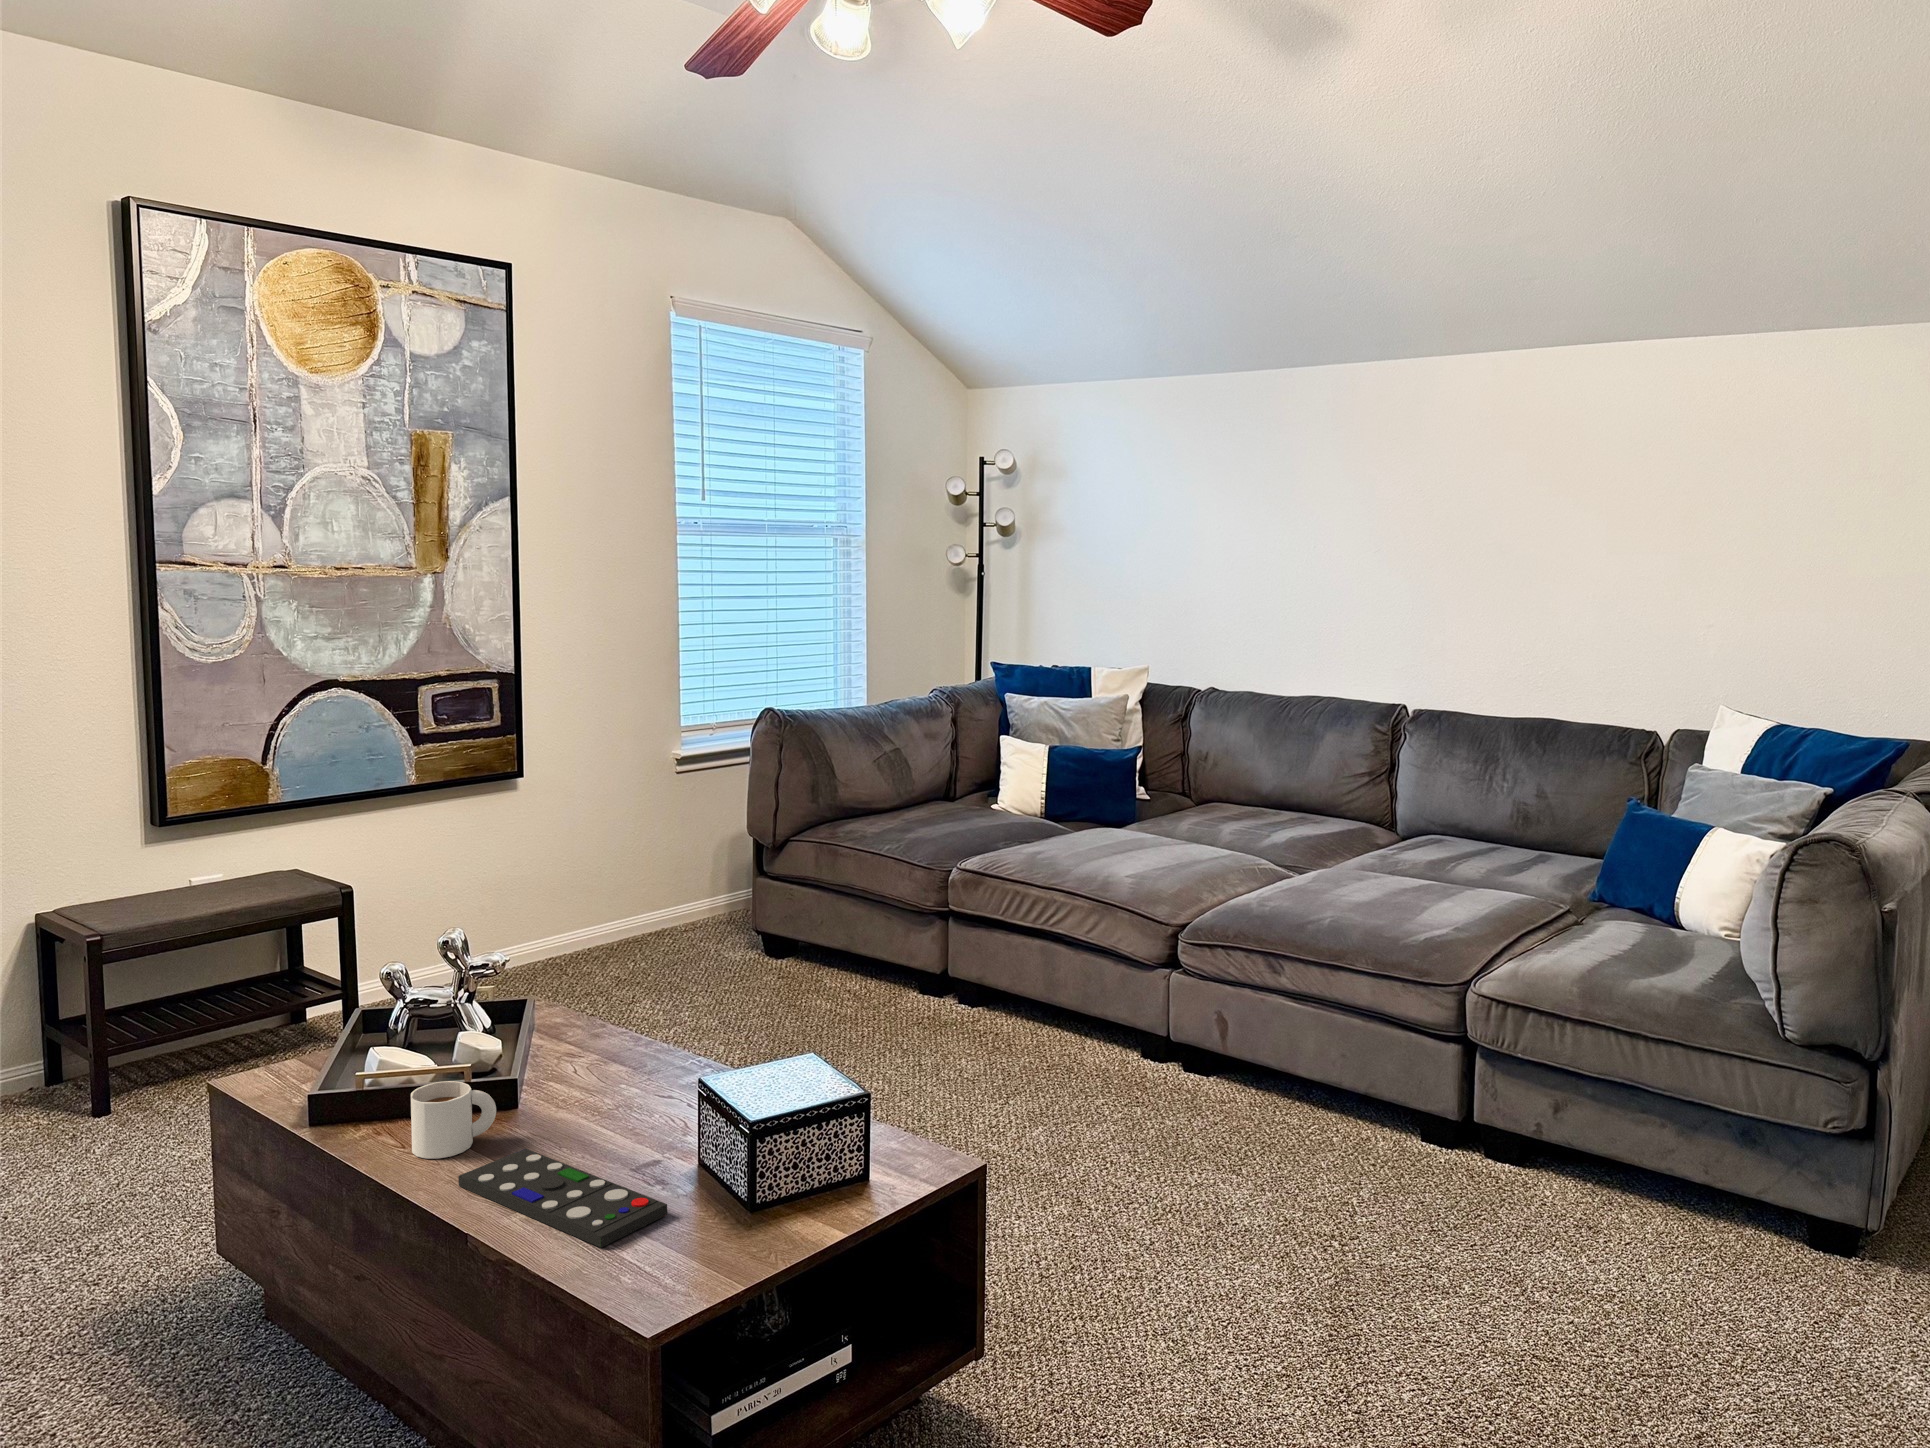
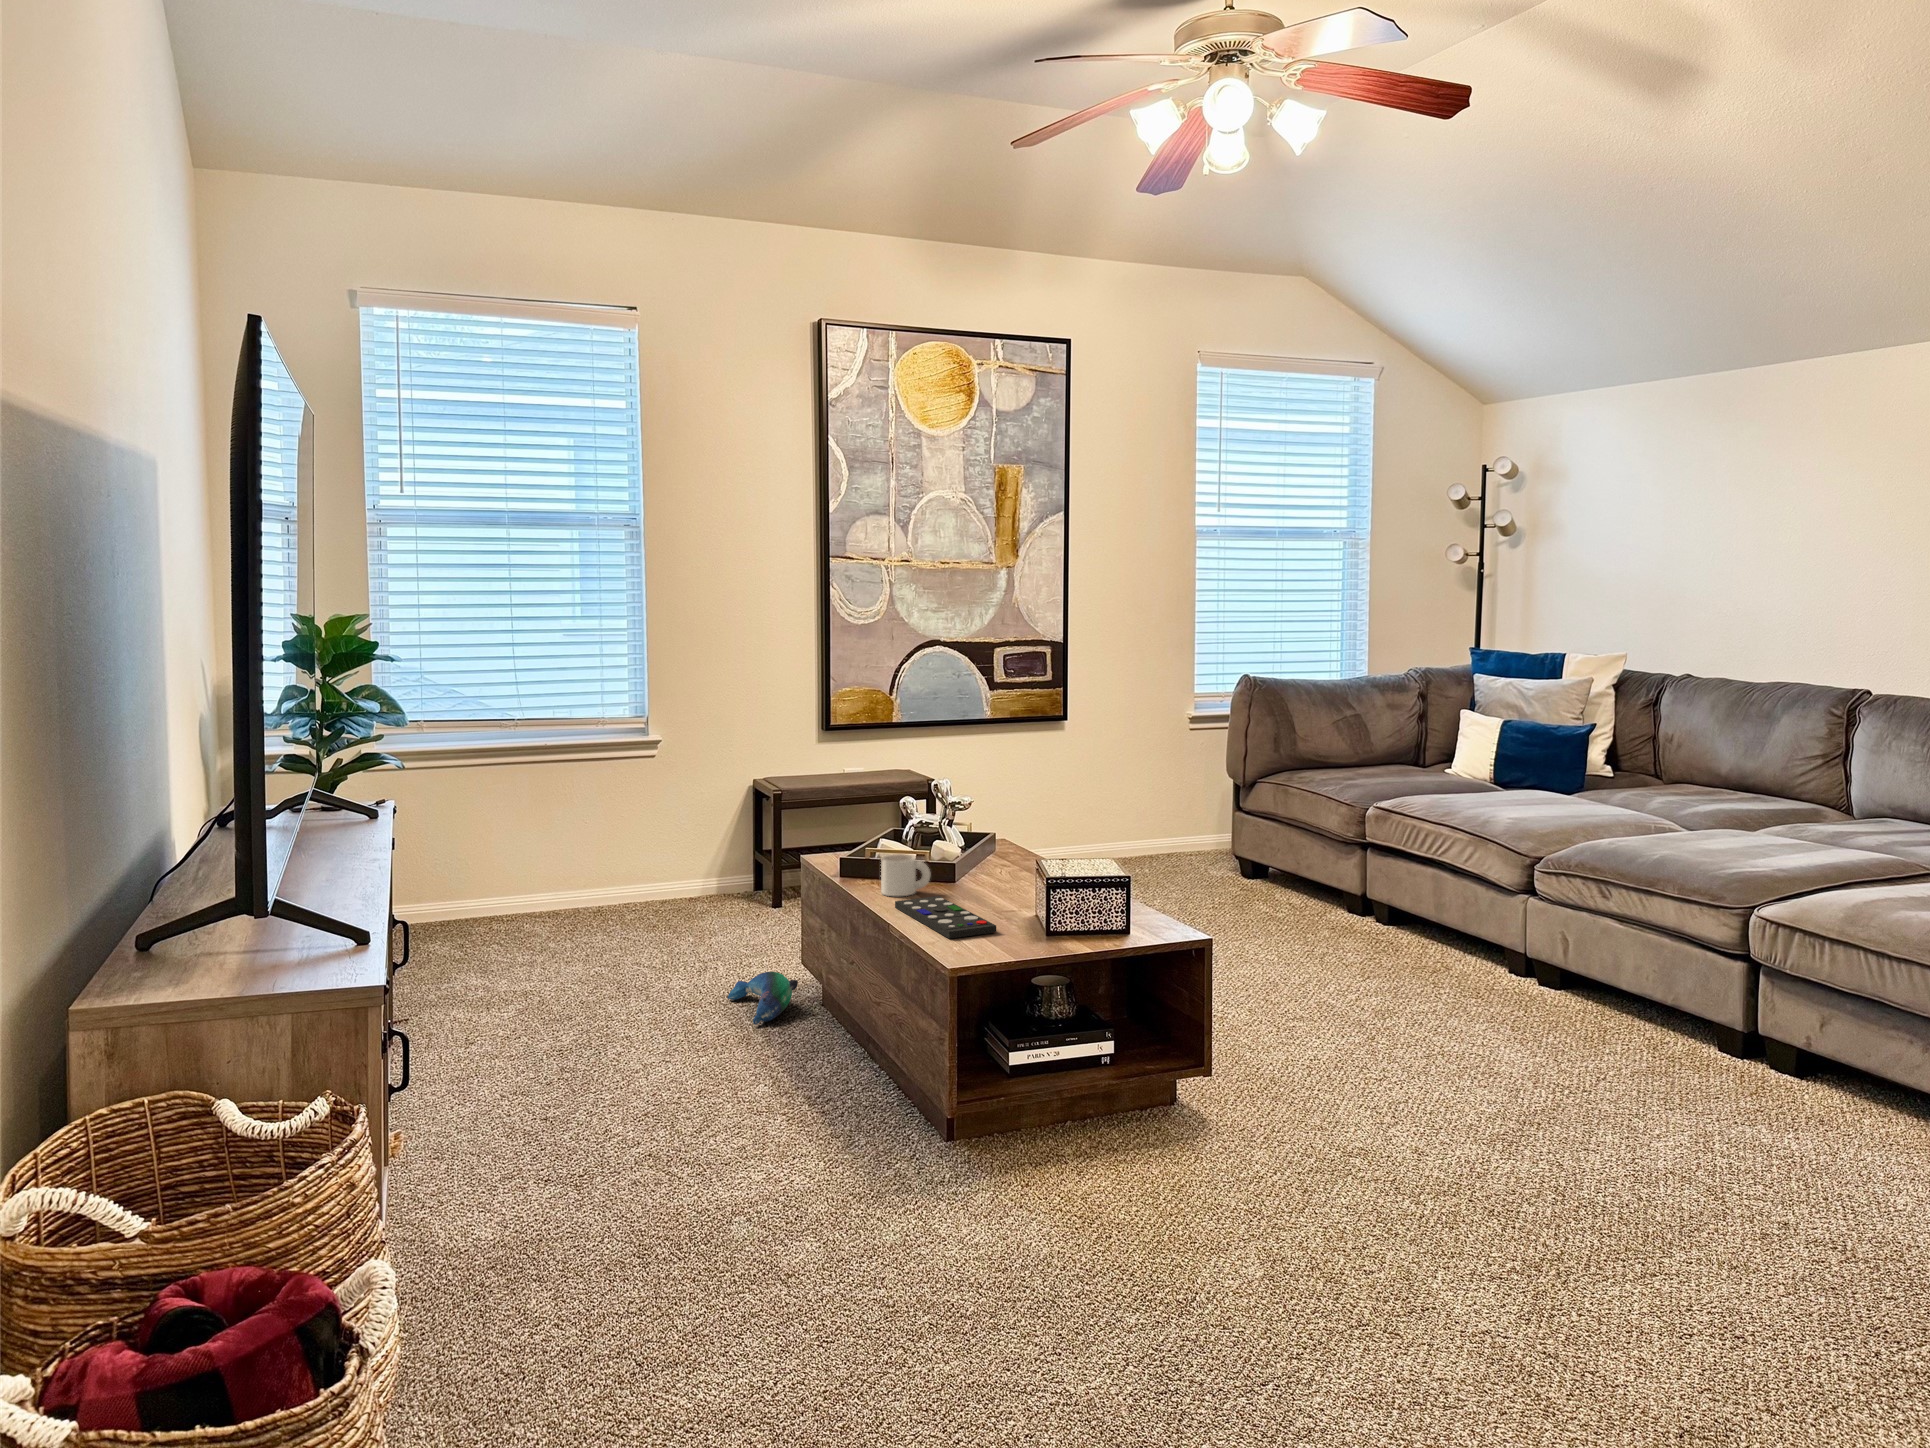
plush toy: none [74,1279,217,1392] -> present [728,971,798,1025]

